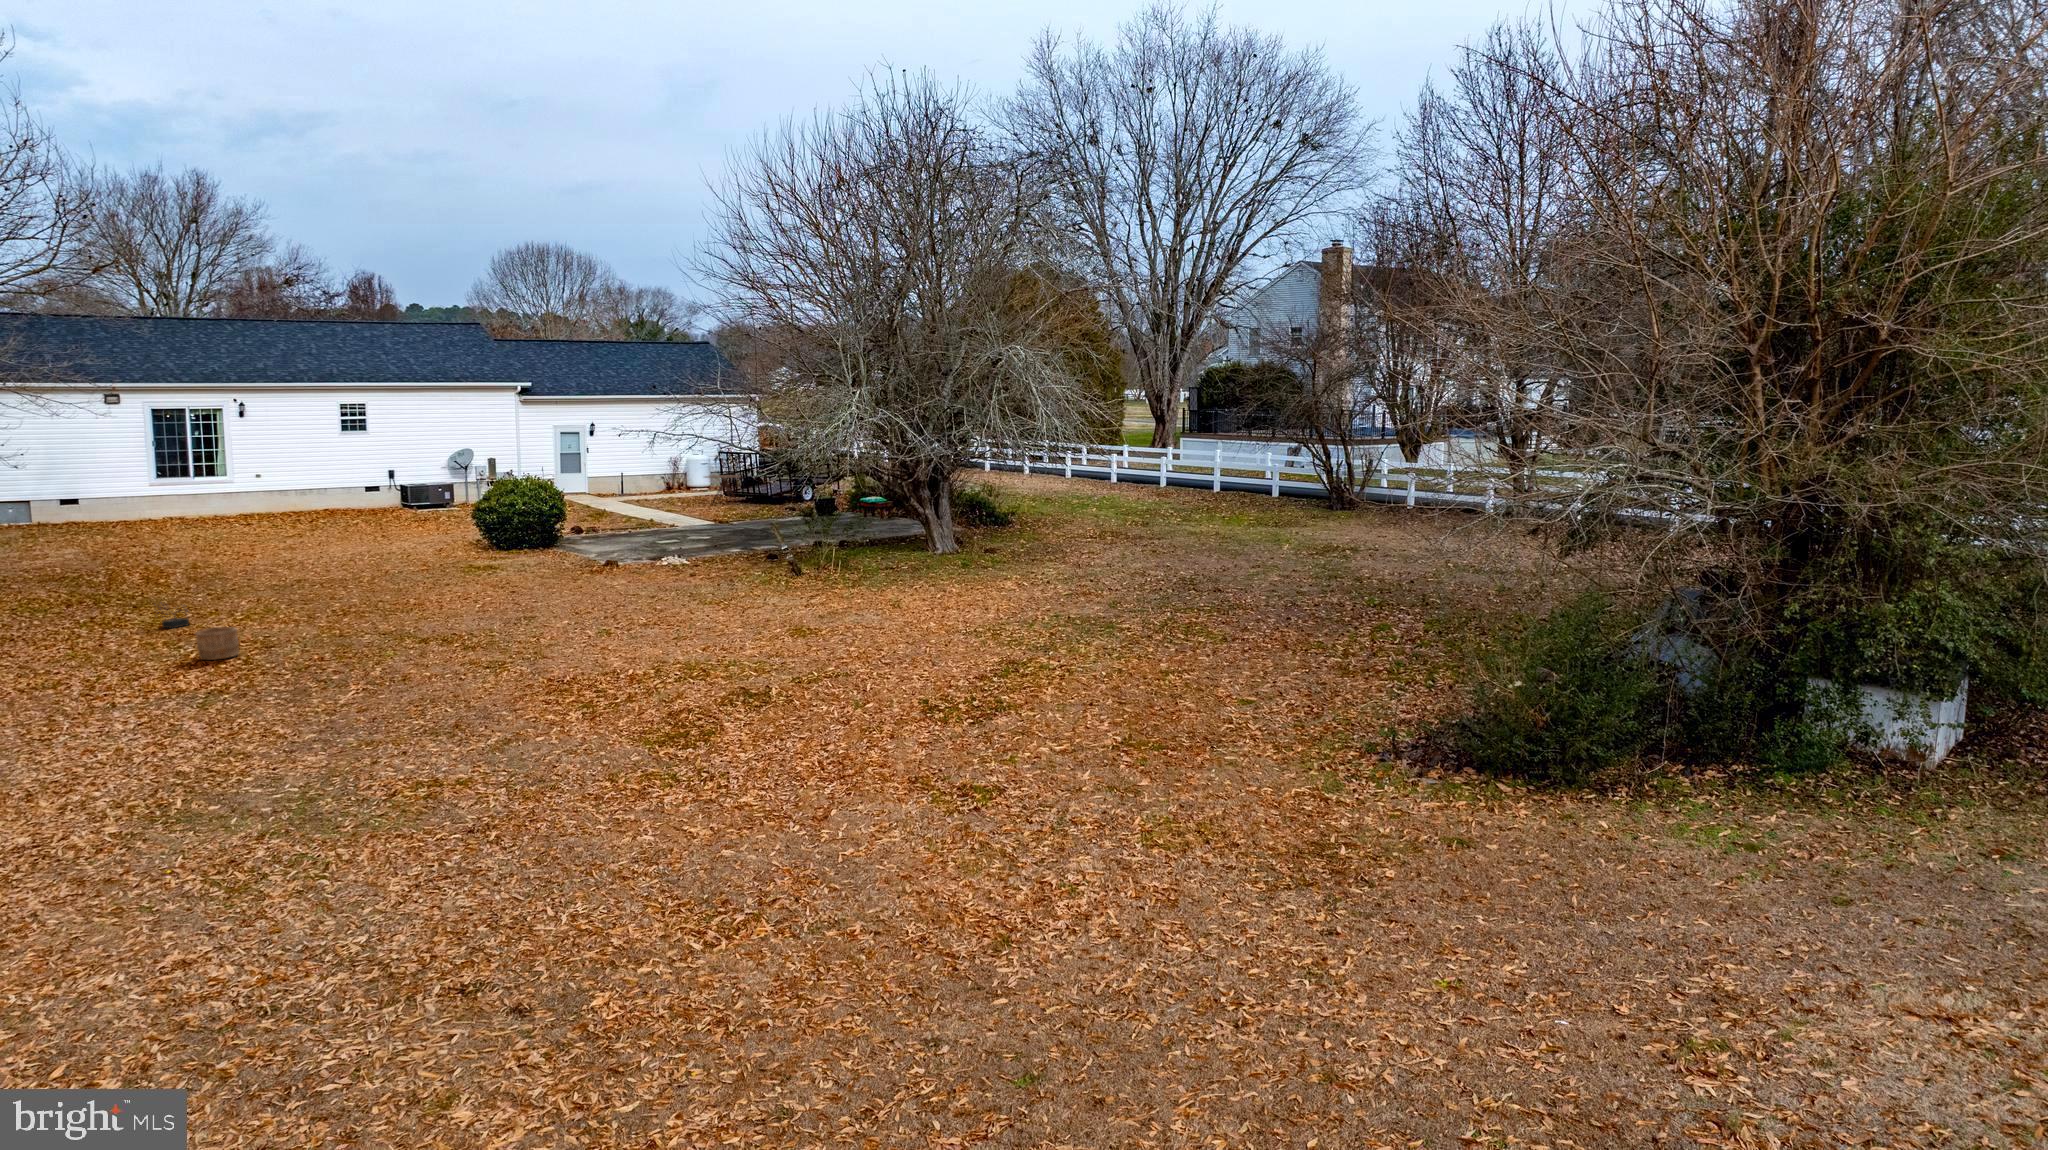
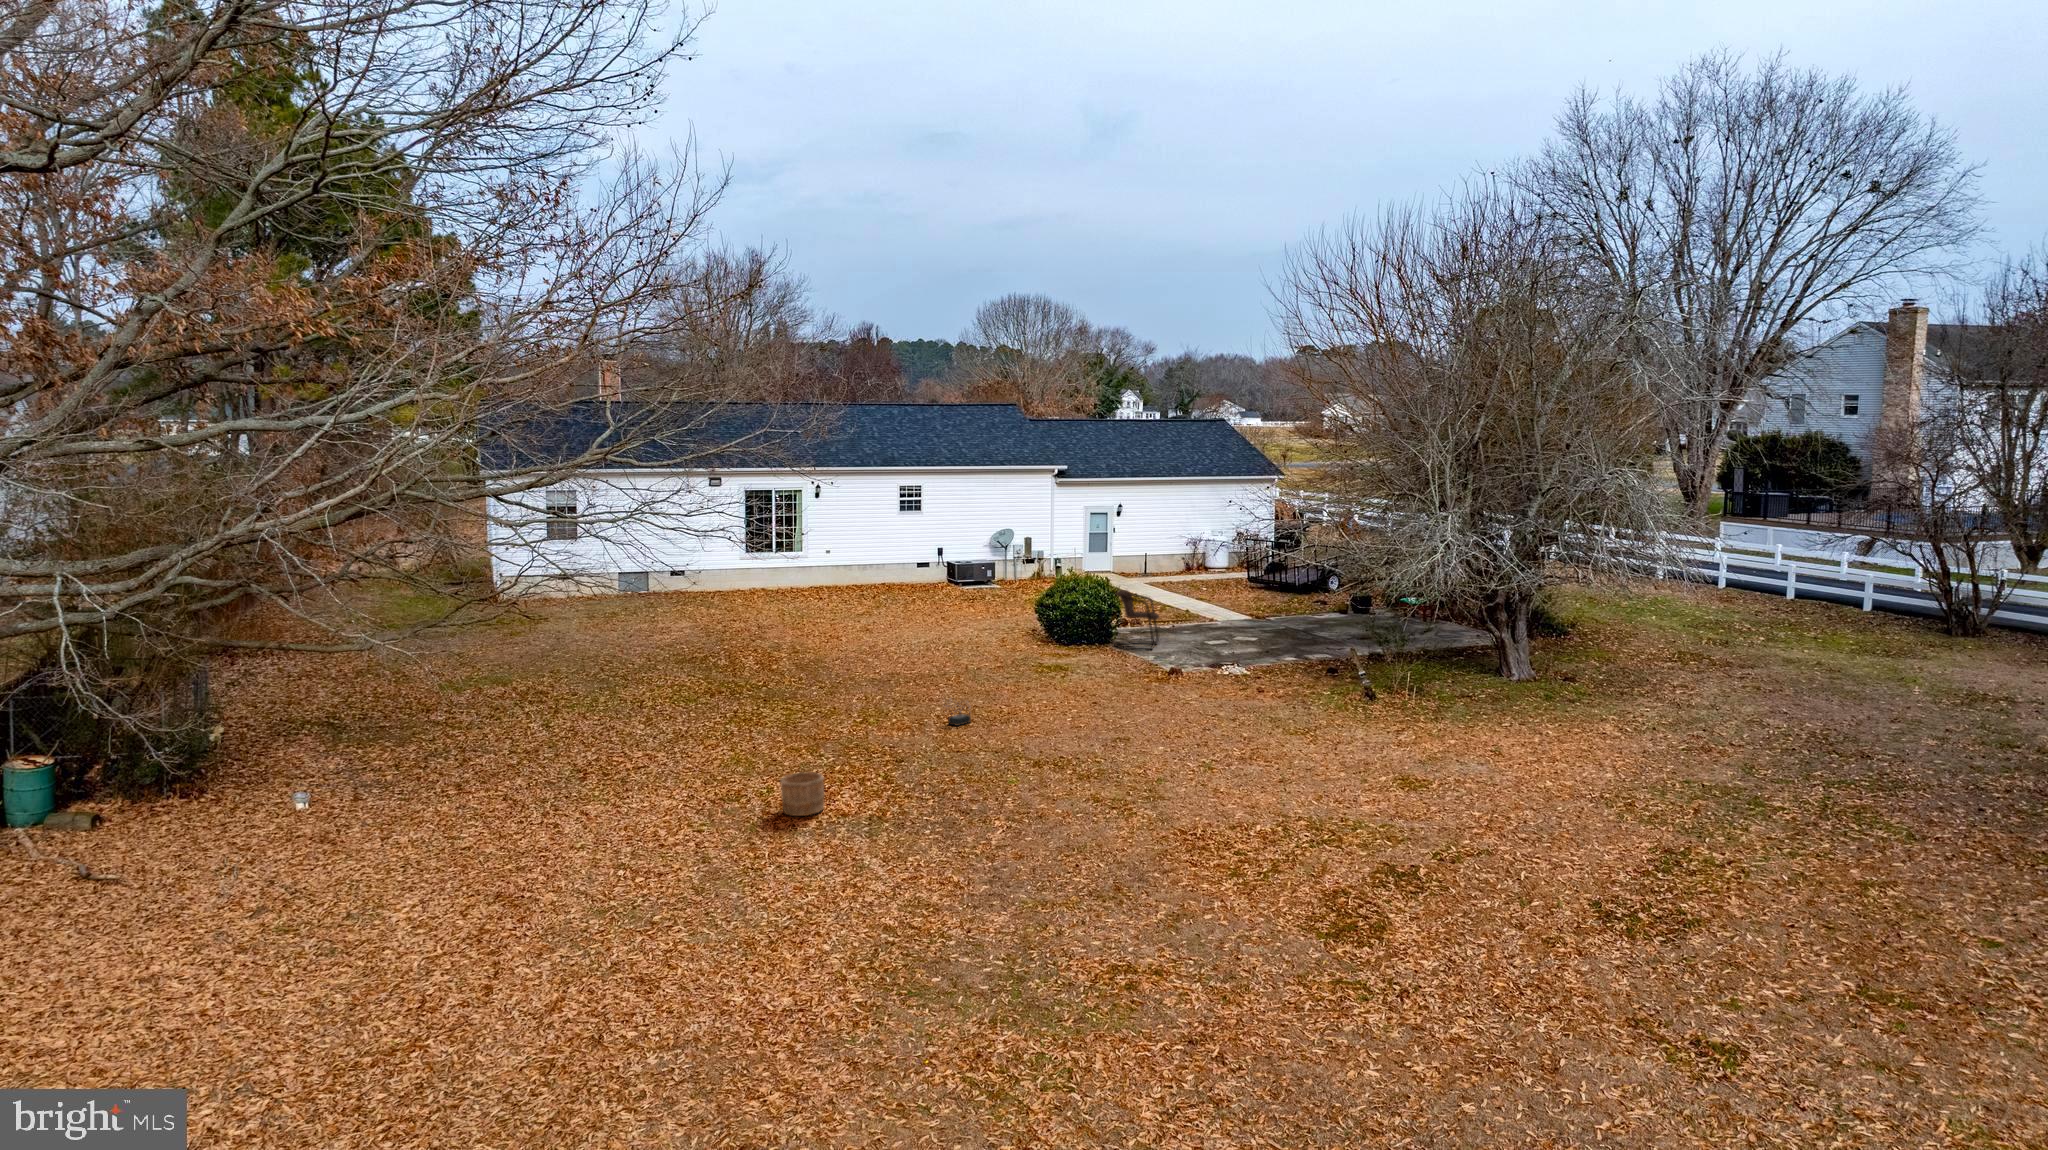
round table: present [705,475,739,501] -> none [1237,560,1281,592]
chair: none [555,496,600,549] -> present [1114,590,1159,650]
decorative plant: present [156,605,189,628] -> present [944,701,971,726]

